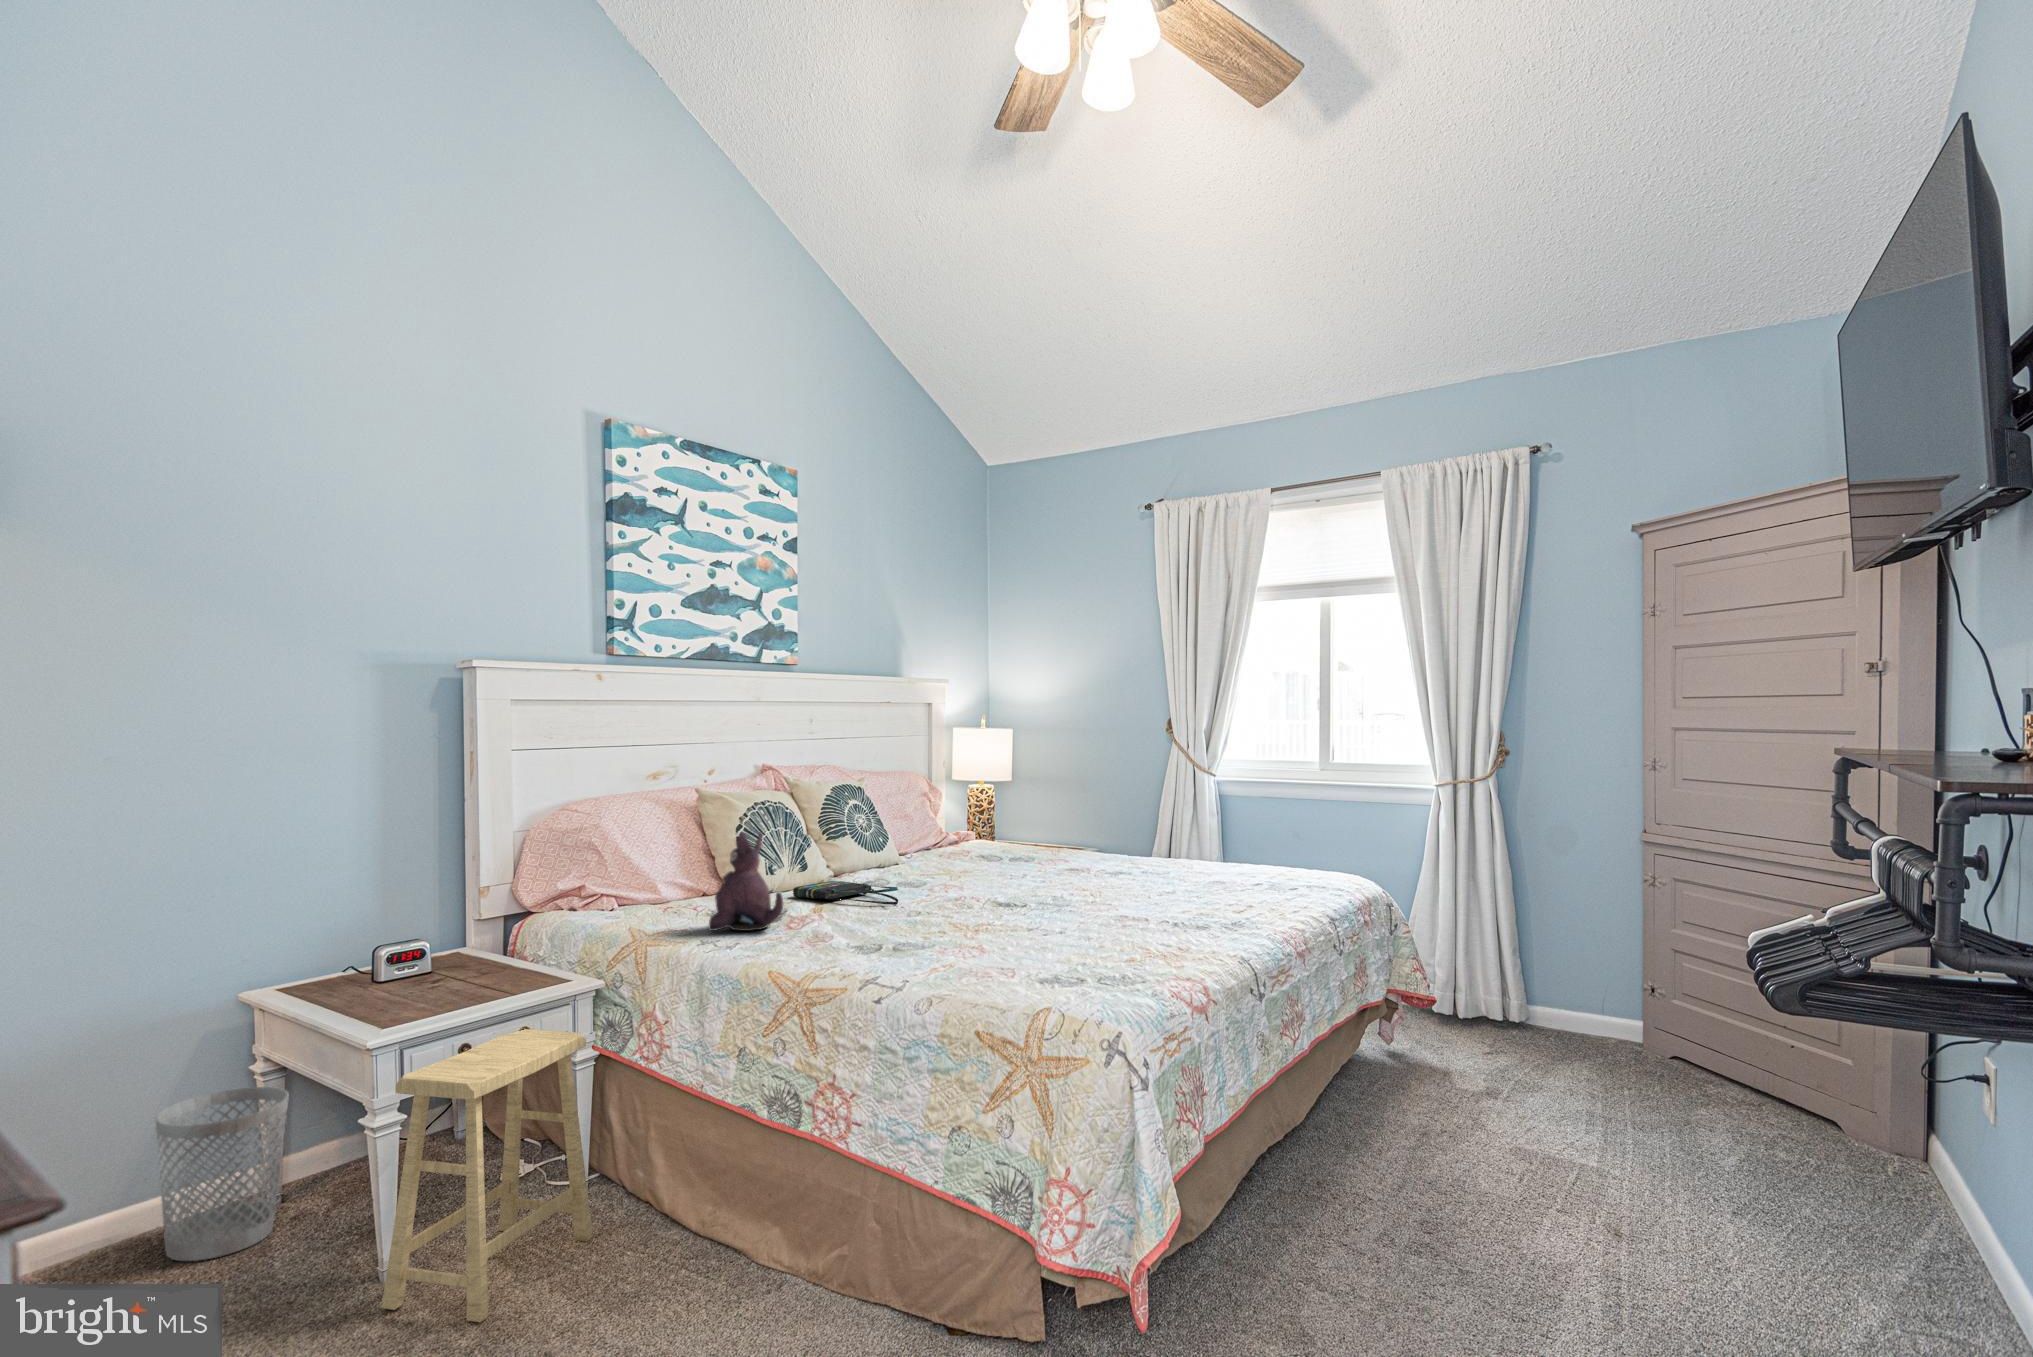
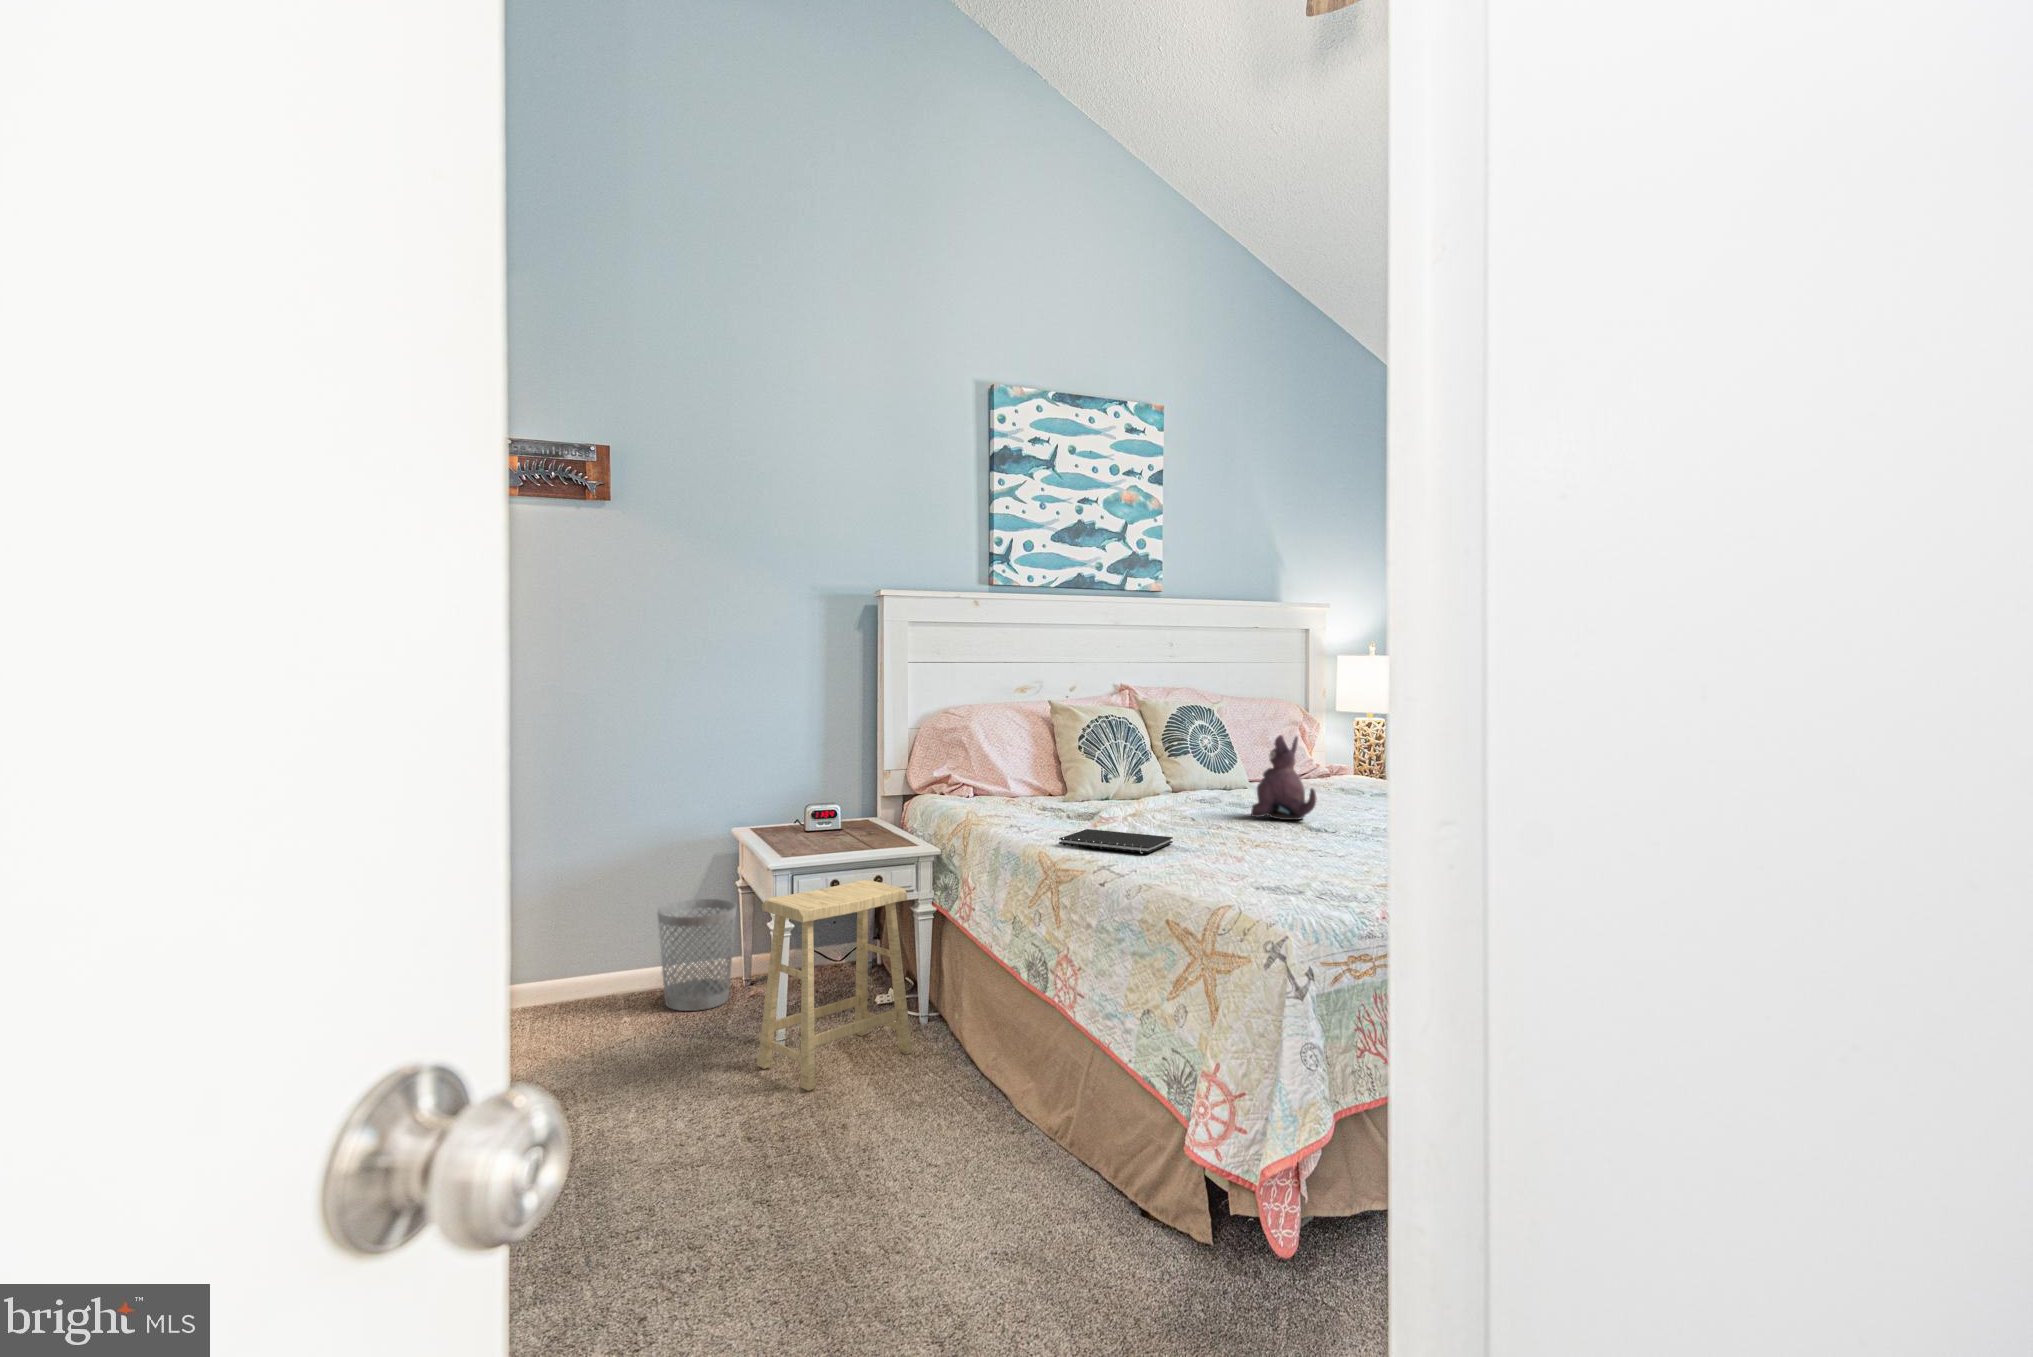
plush toy: present [709,833,784,931] -> present [1251,735,1317,820]
tote bag: present [793,881,898,905] -> none [1121,791,1207,815]
notebook: none [791,934,906,957] -> present [1059,829,1173,854]

